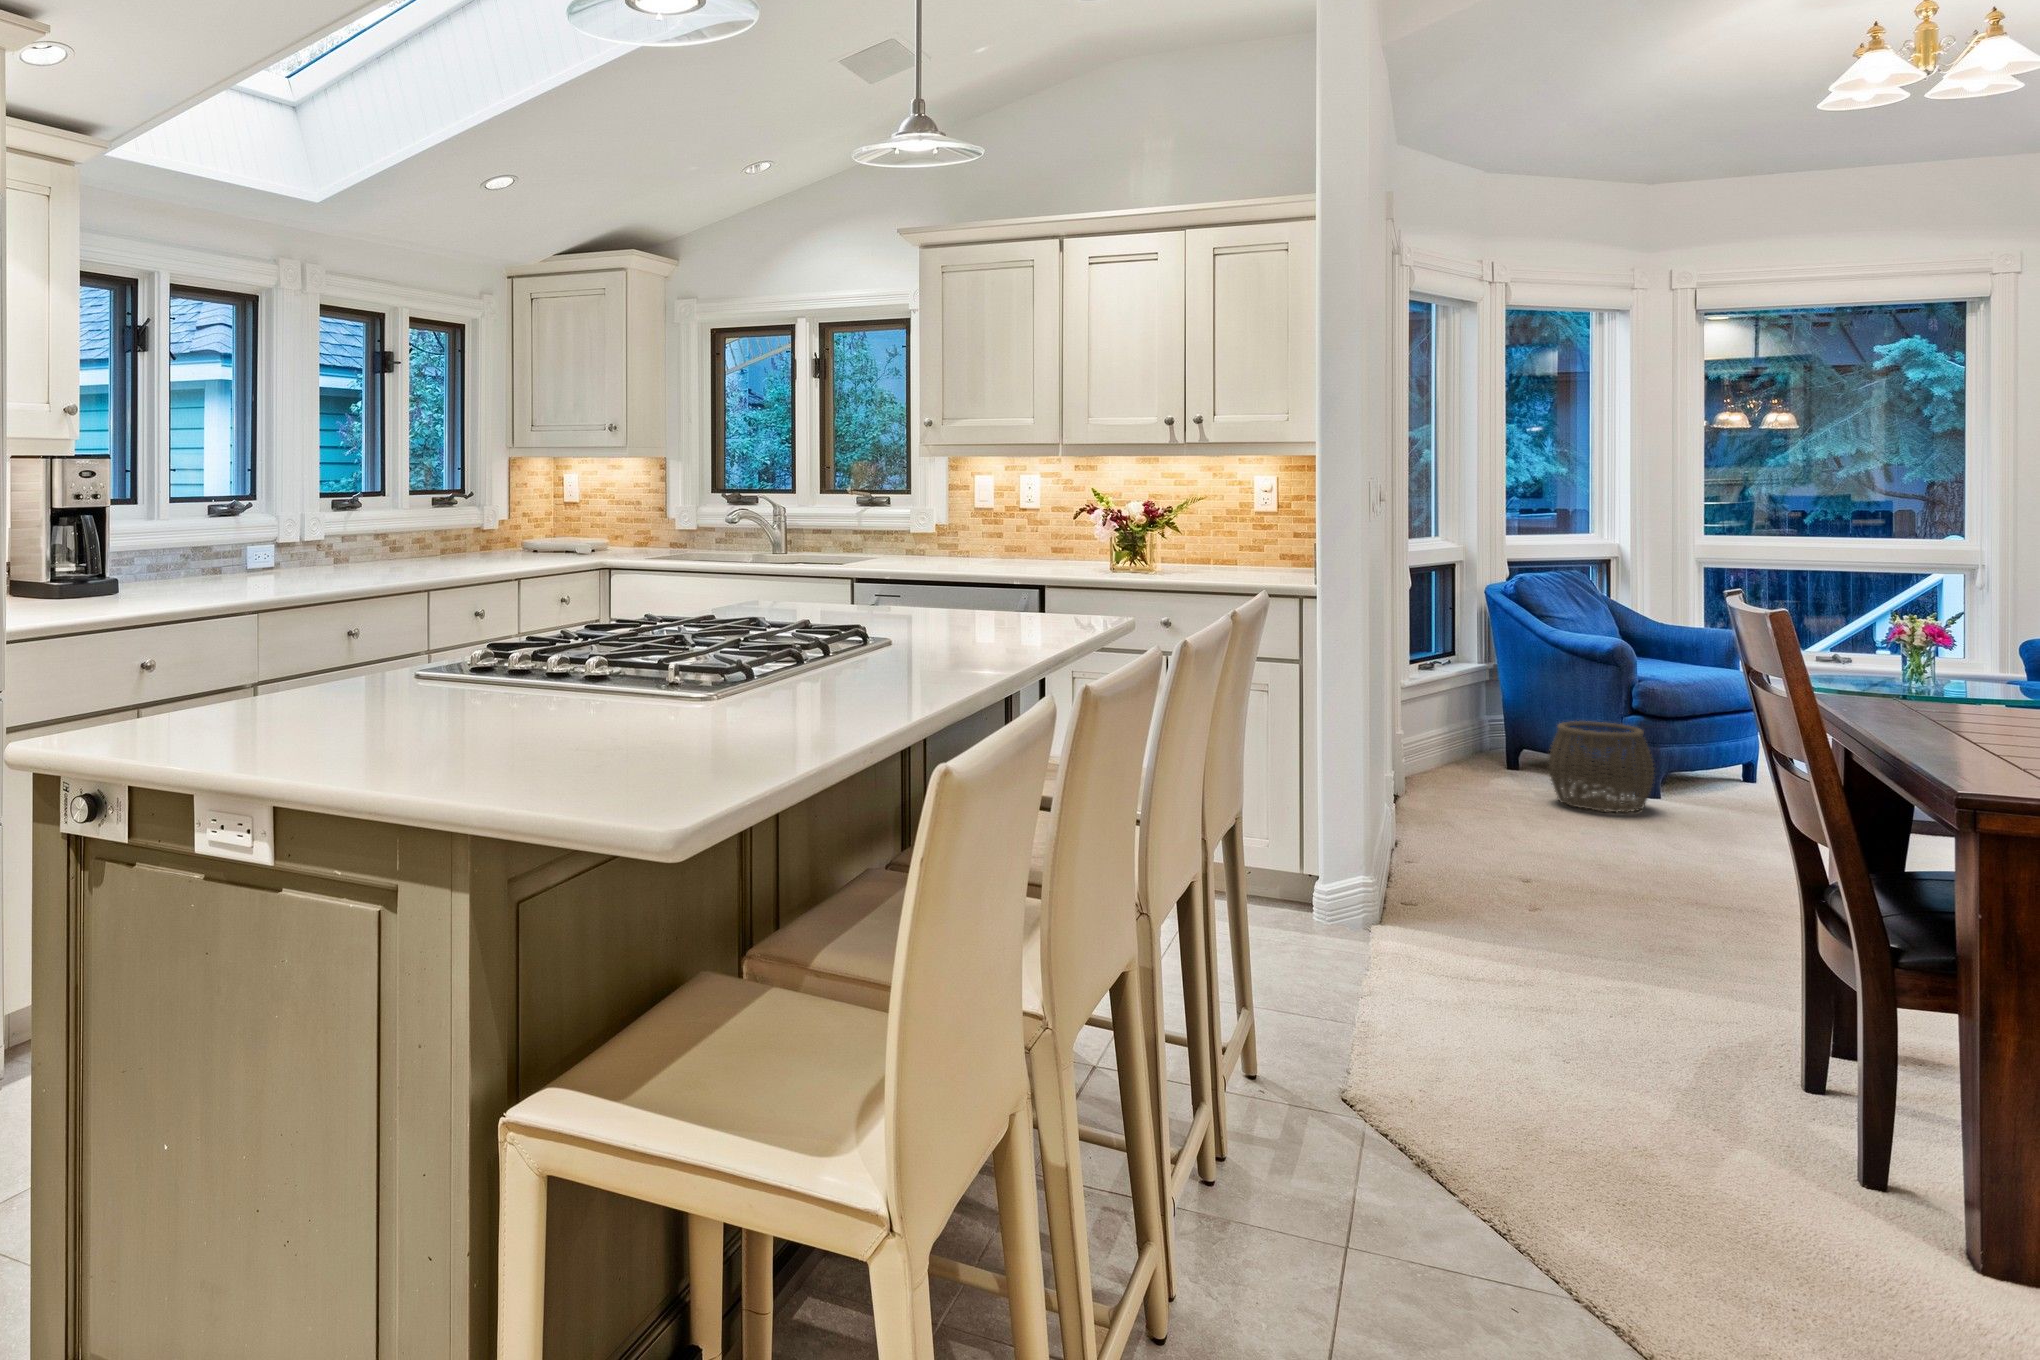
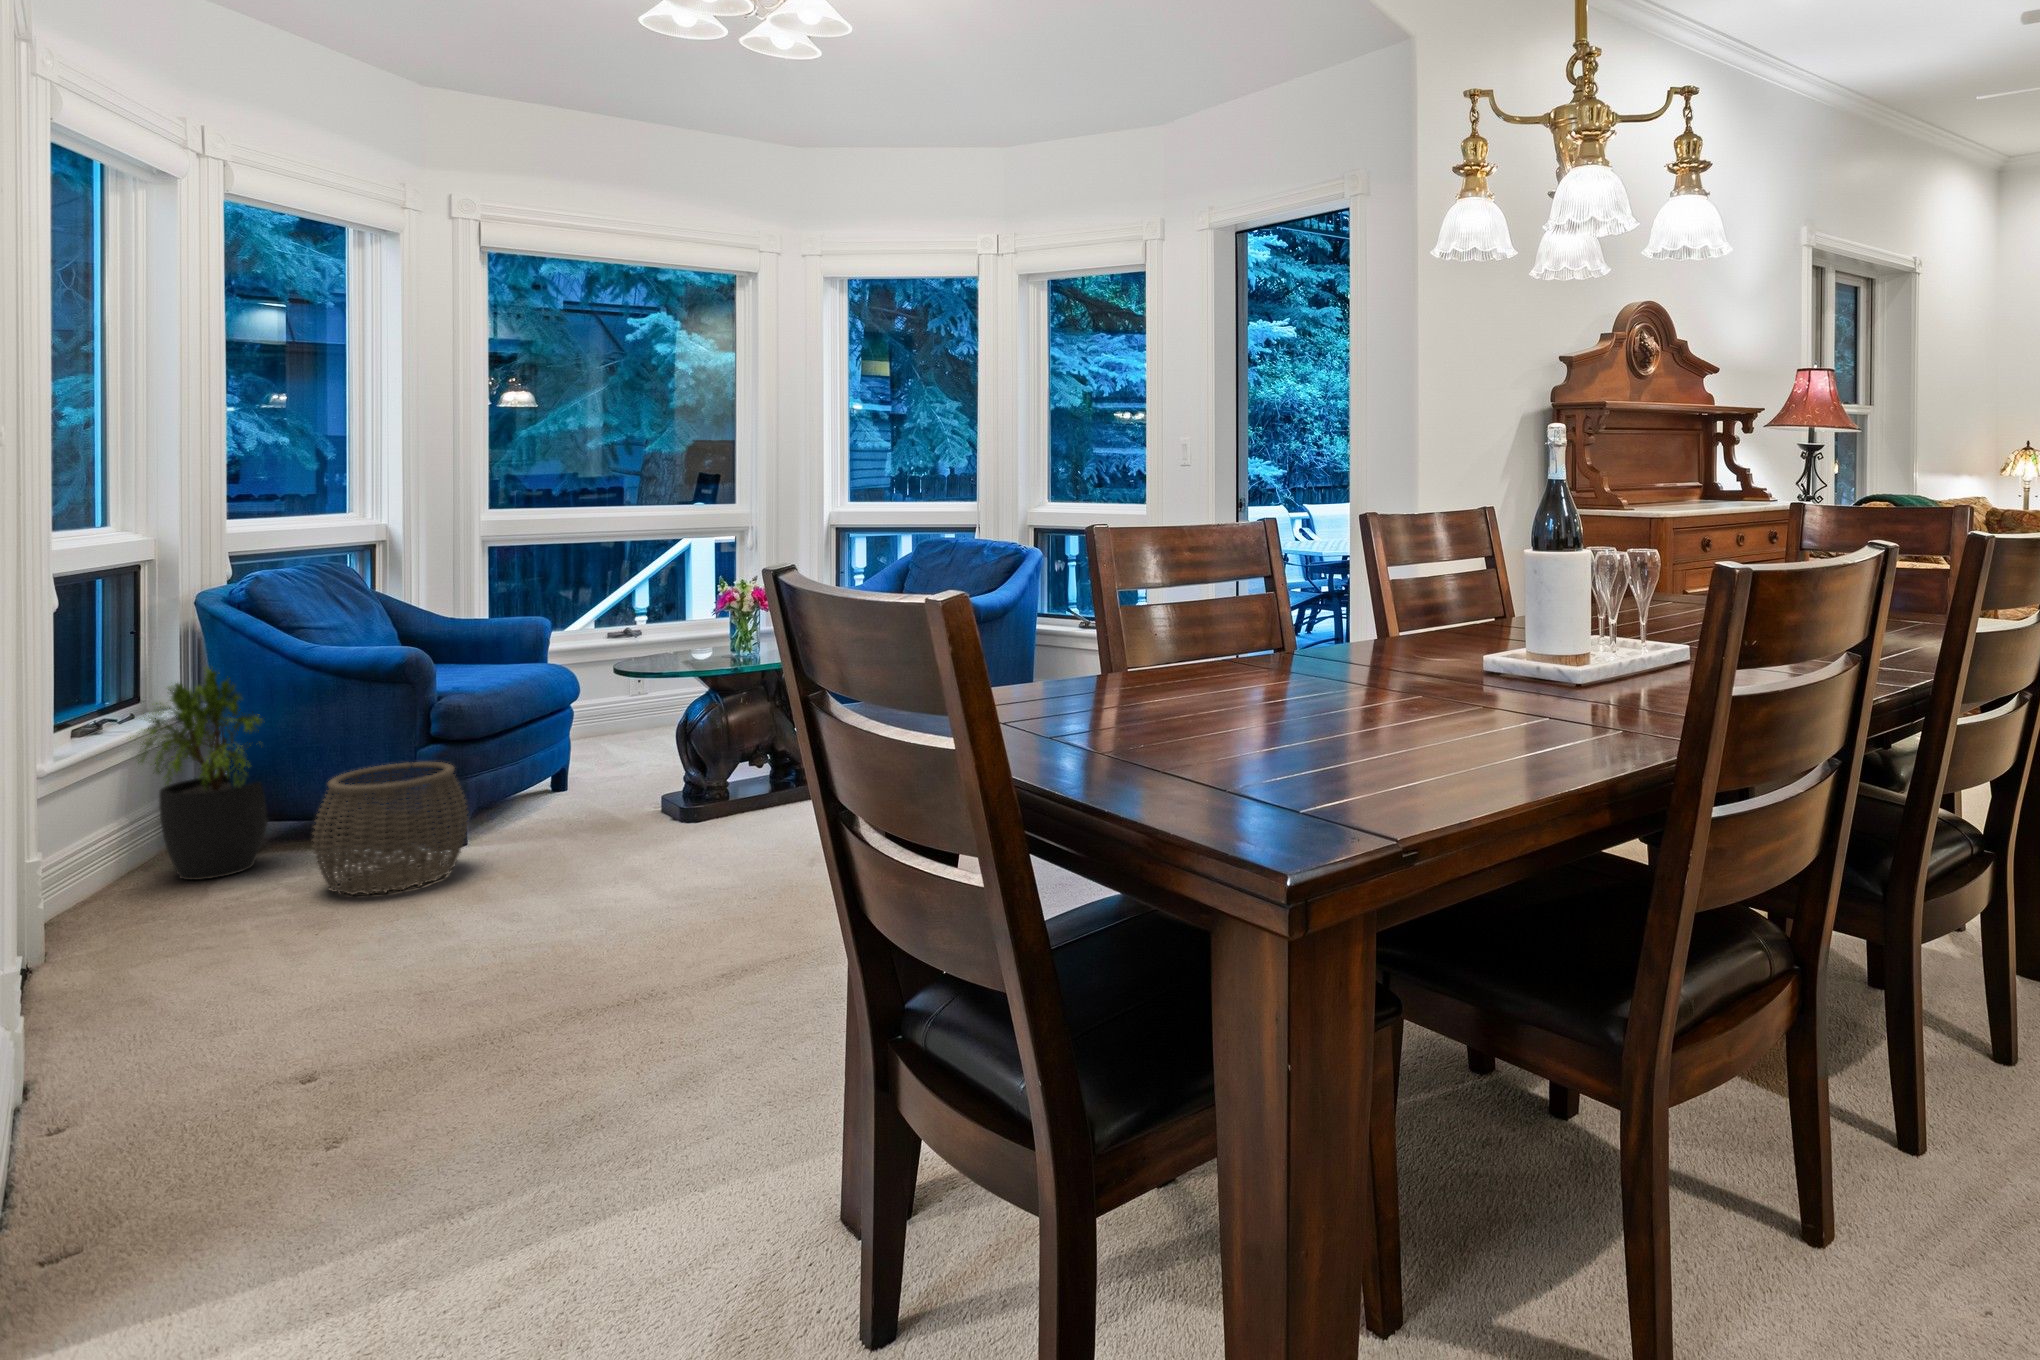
potted plant: none [1445,634,1549,780] -> present [130,667,268,880]

